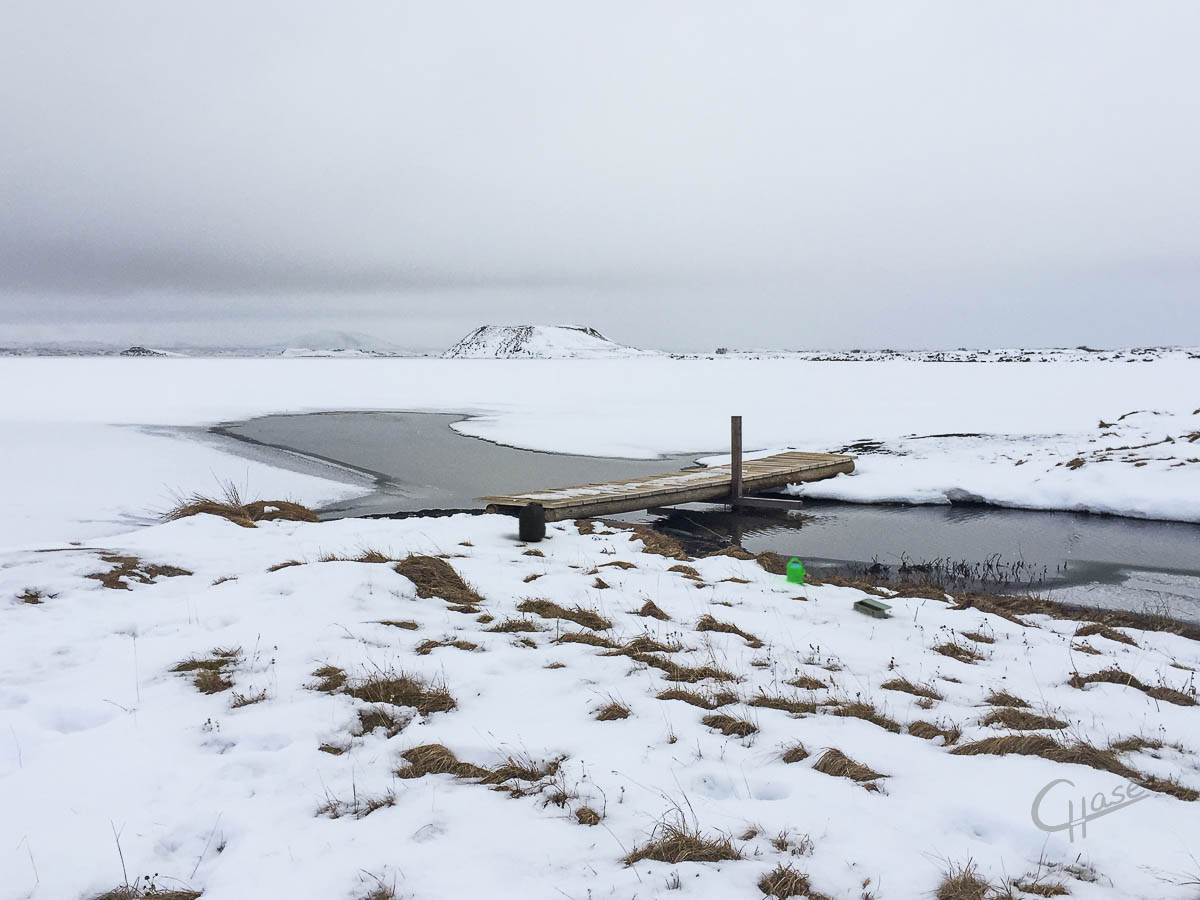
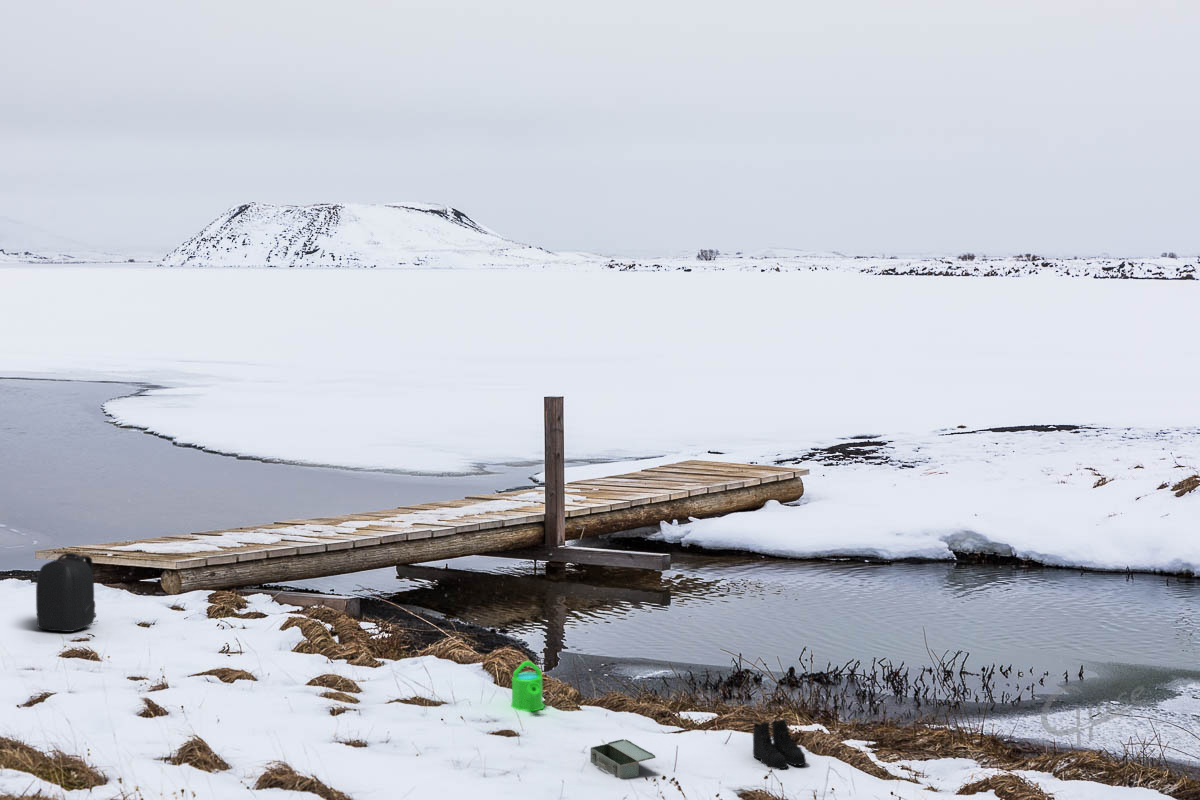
boots: none [932,589,965,615] -> present [753,719,806,769]

